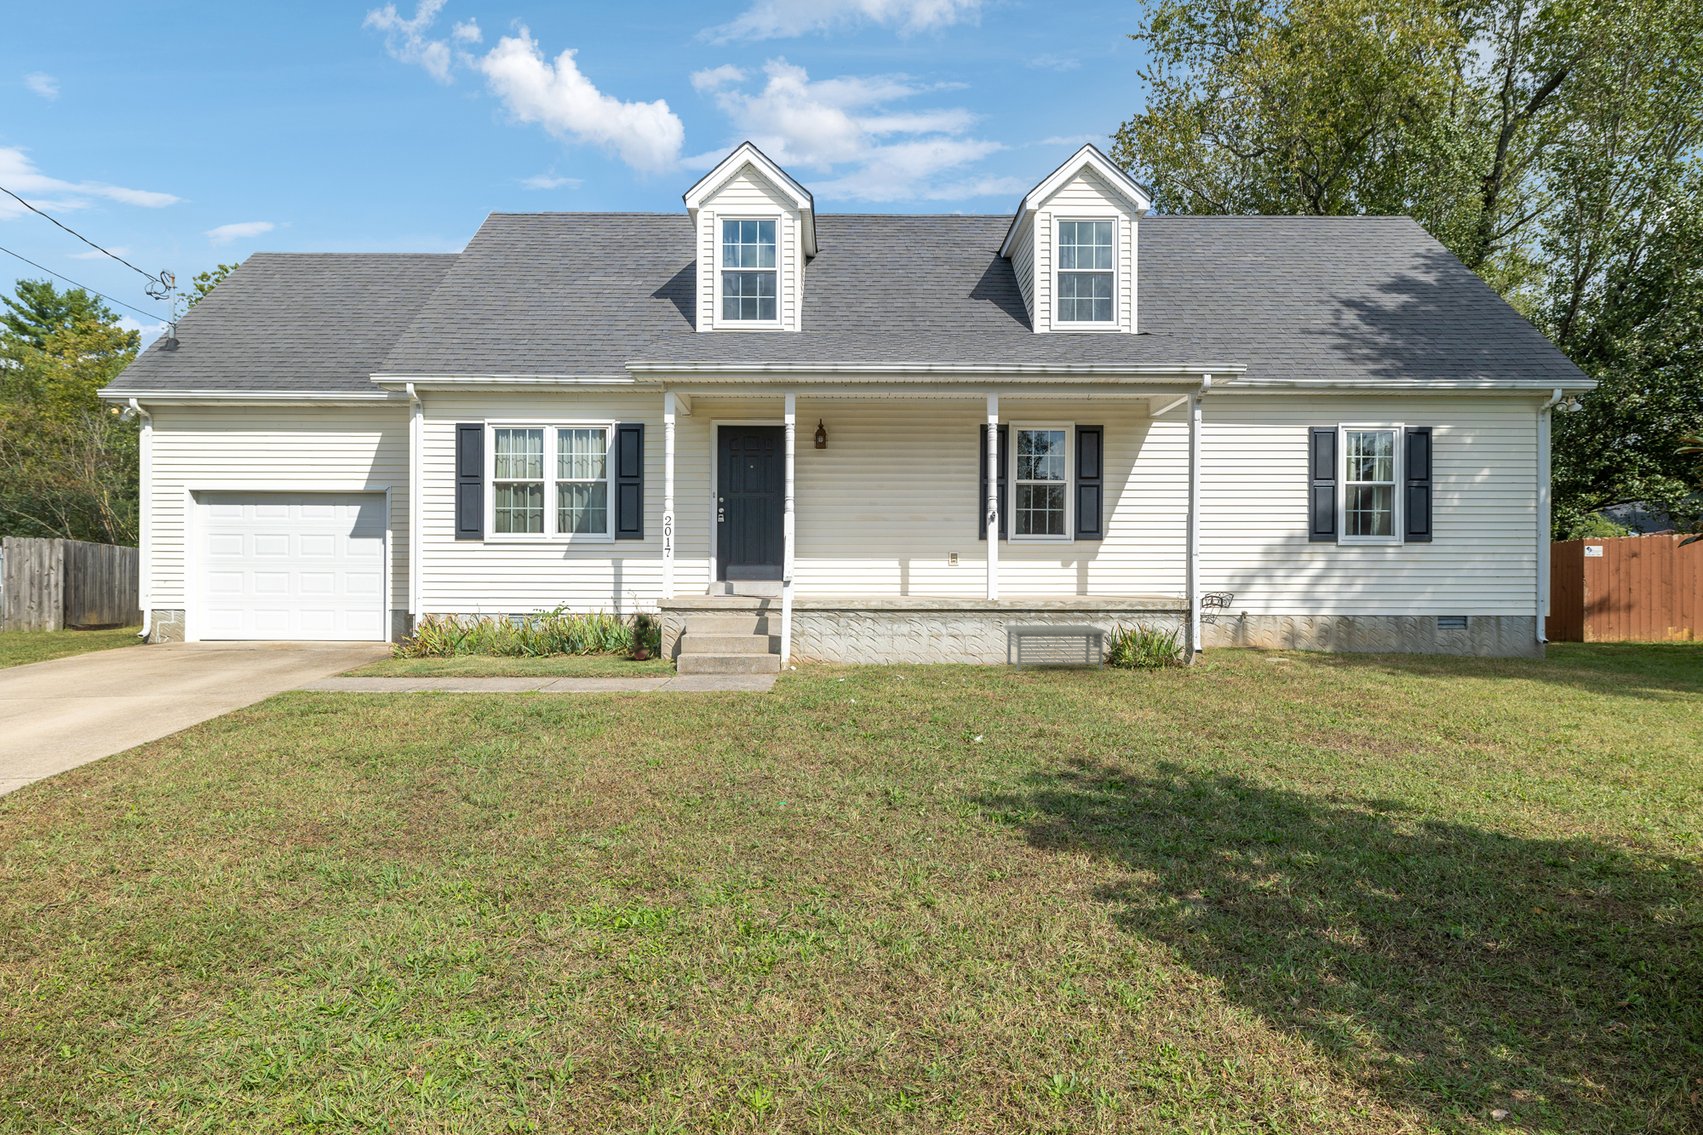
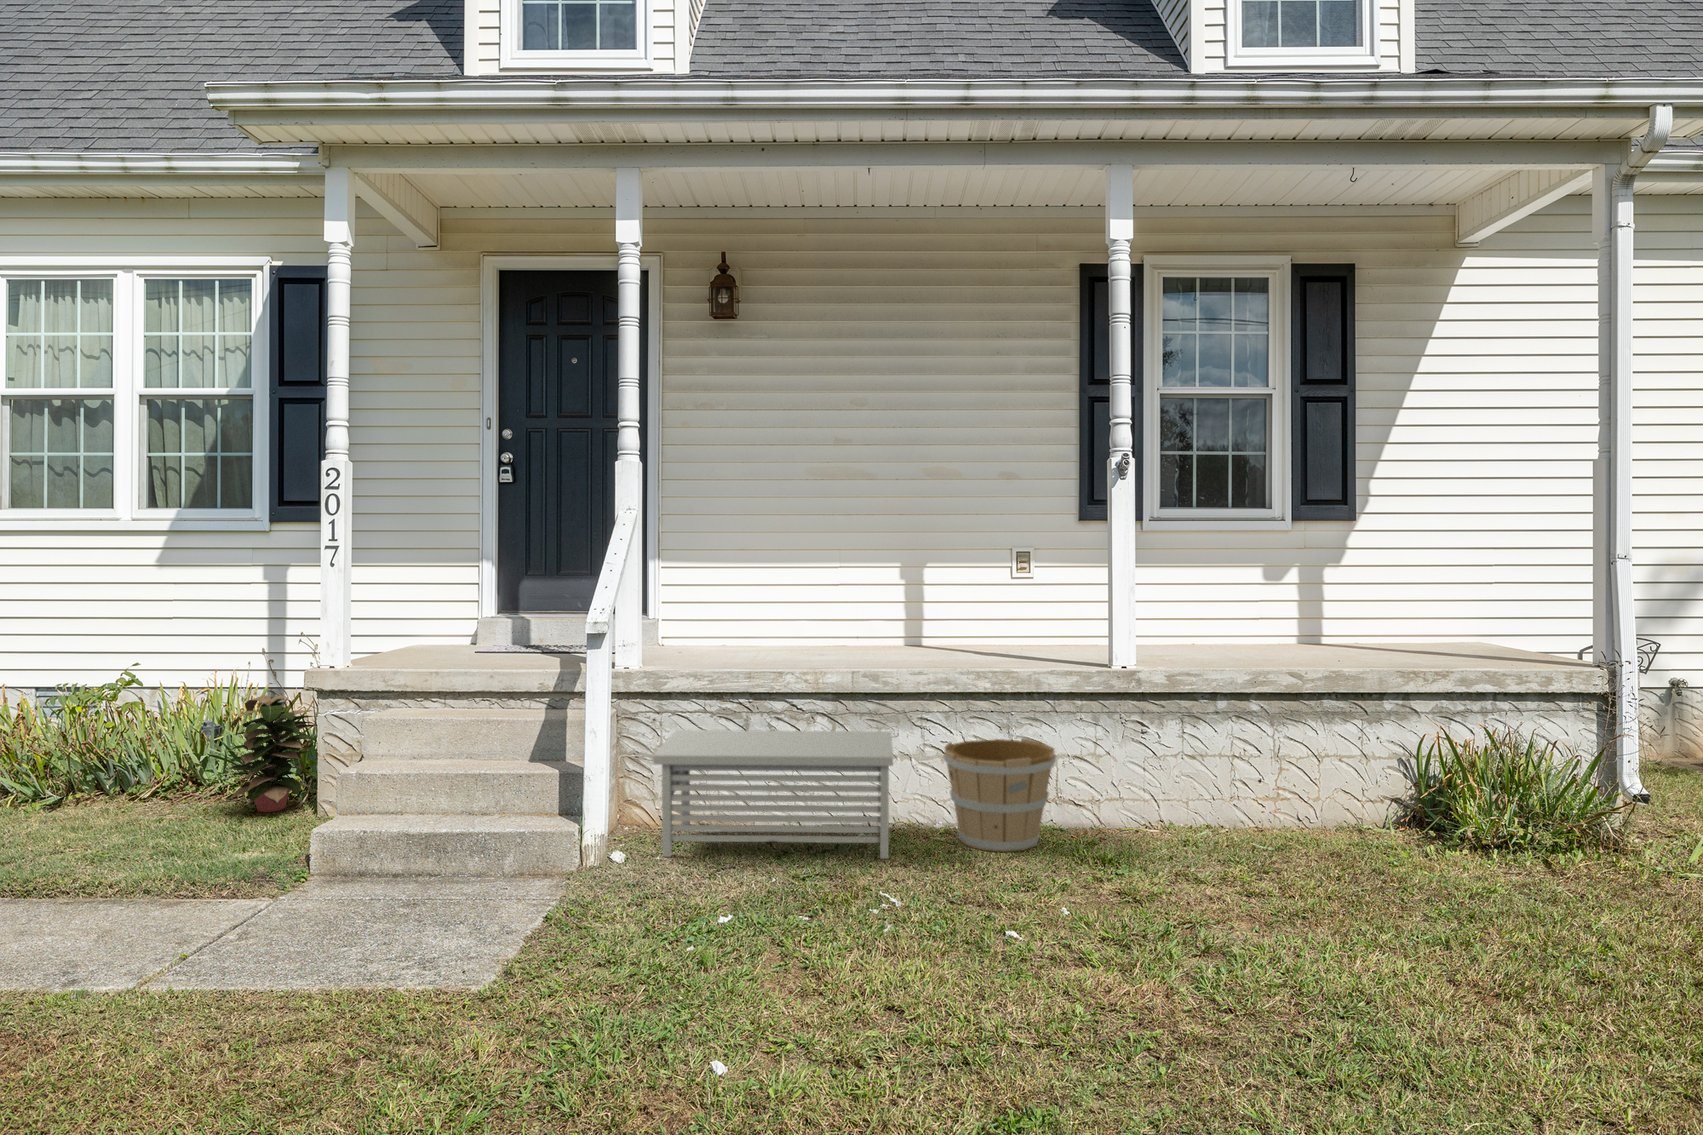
storage bench: present [1004,625,1106,670] -> present [653,730,893,859]
wooden bucket: none [921,627,966,669] -> present [944,738,1056,852]

